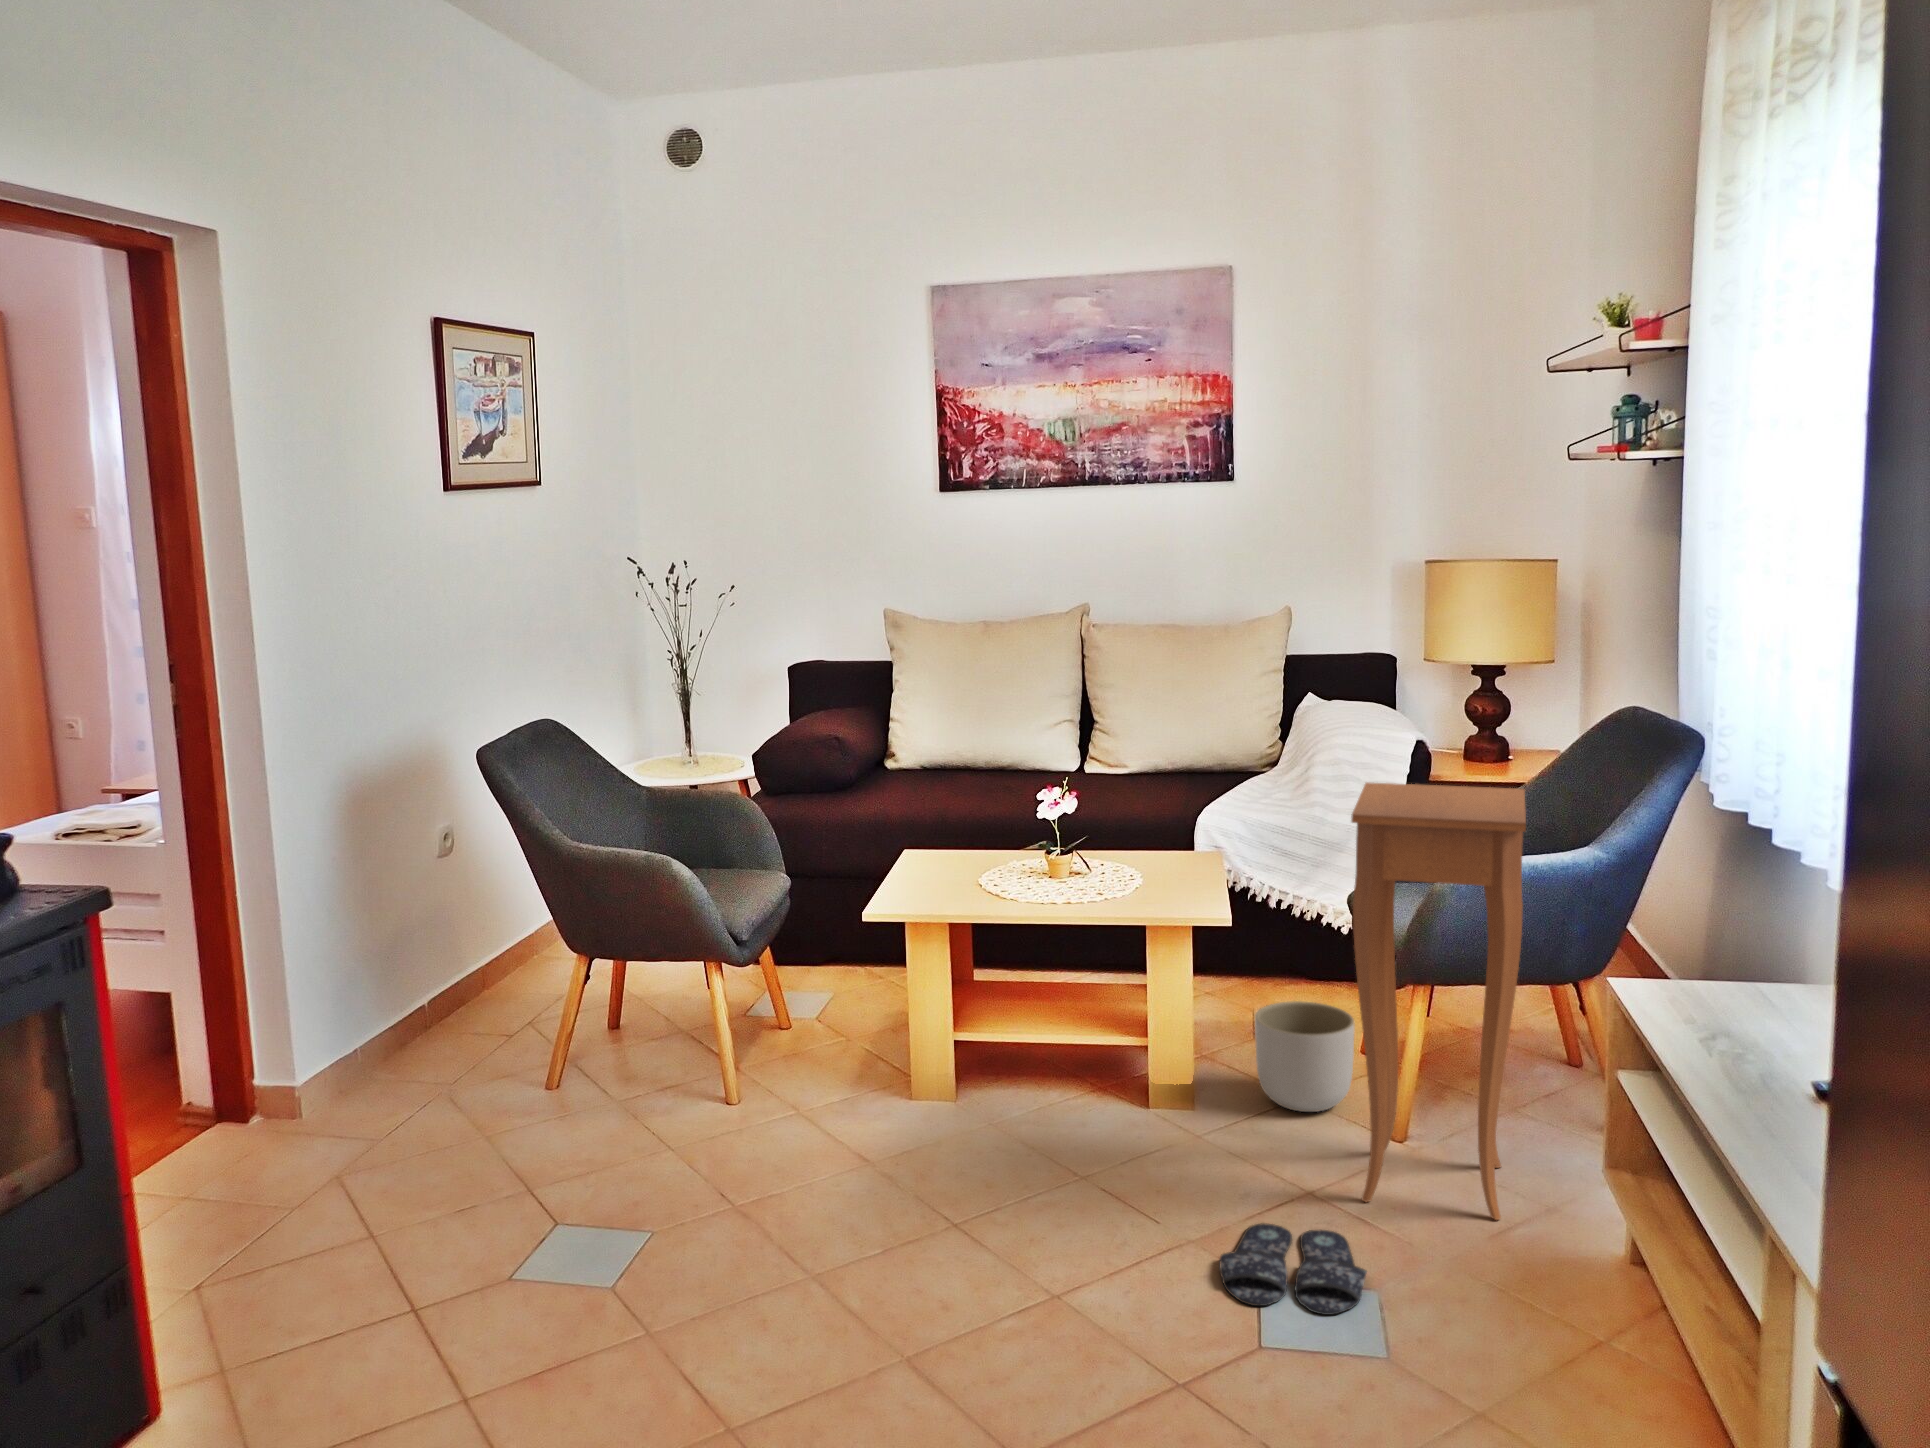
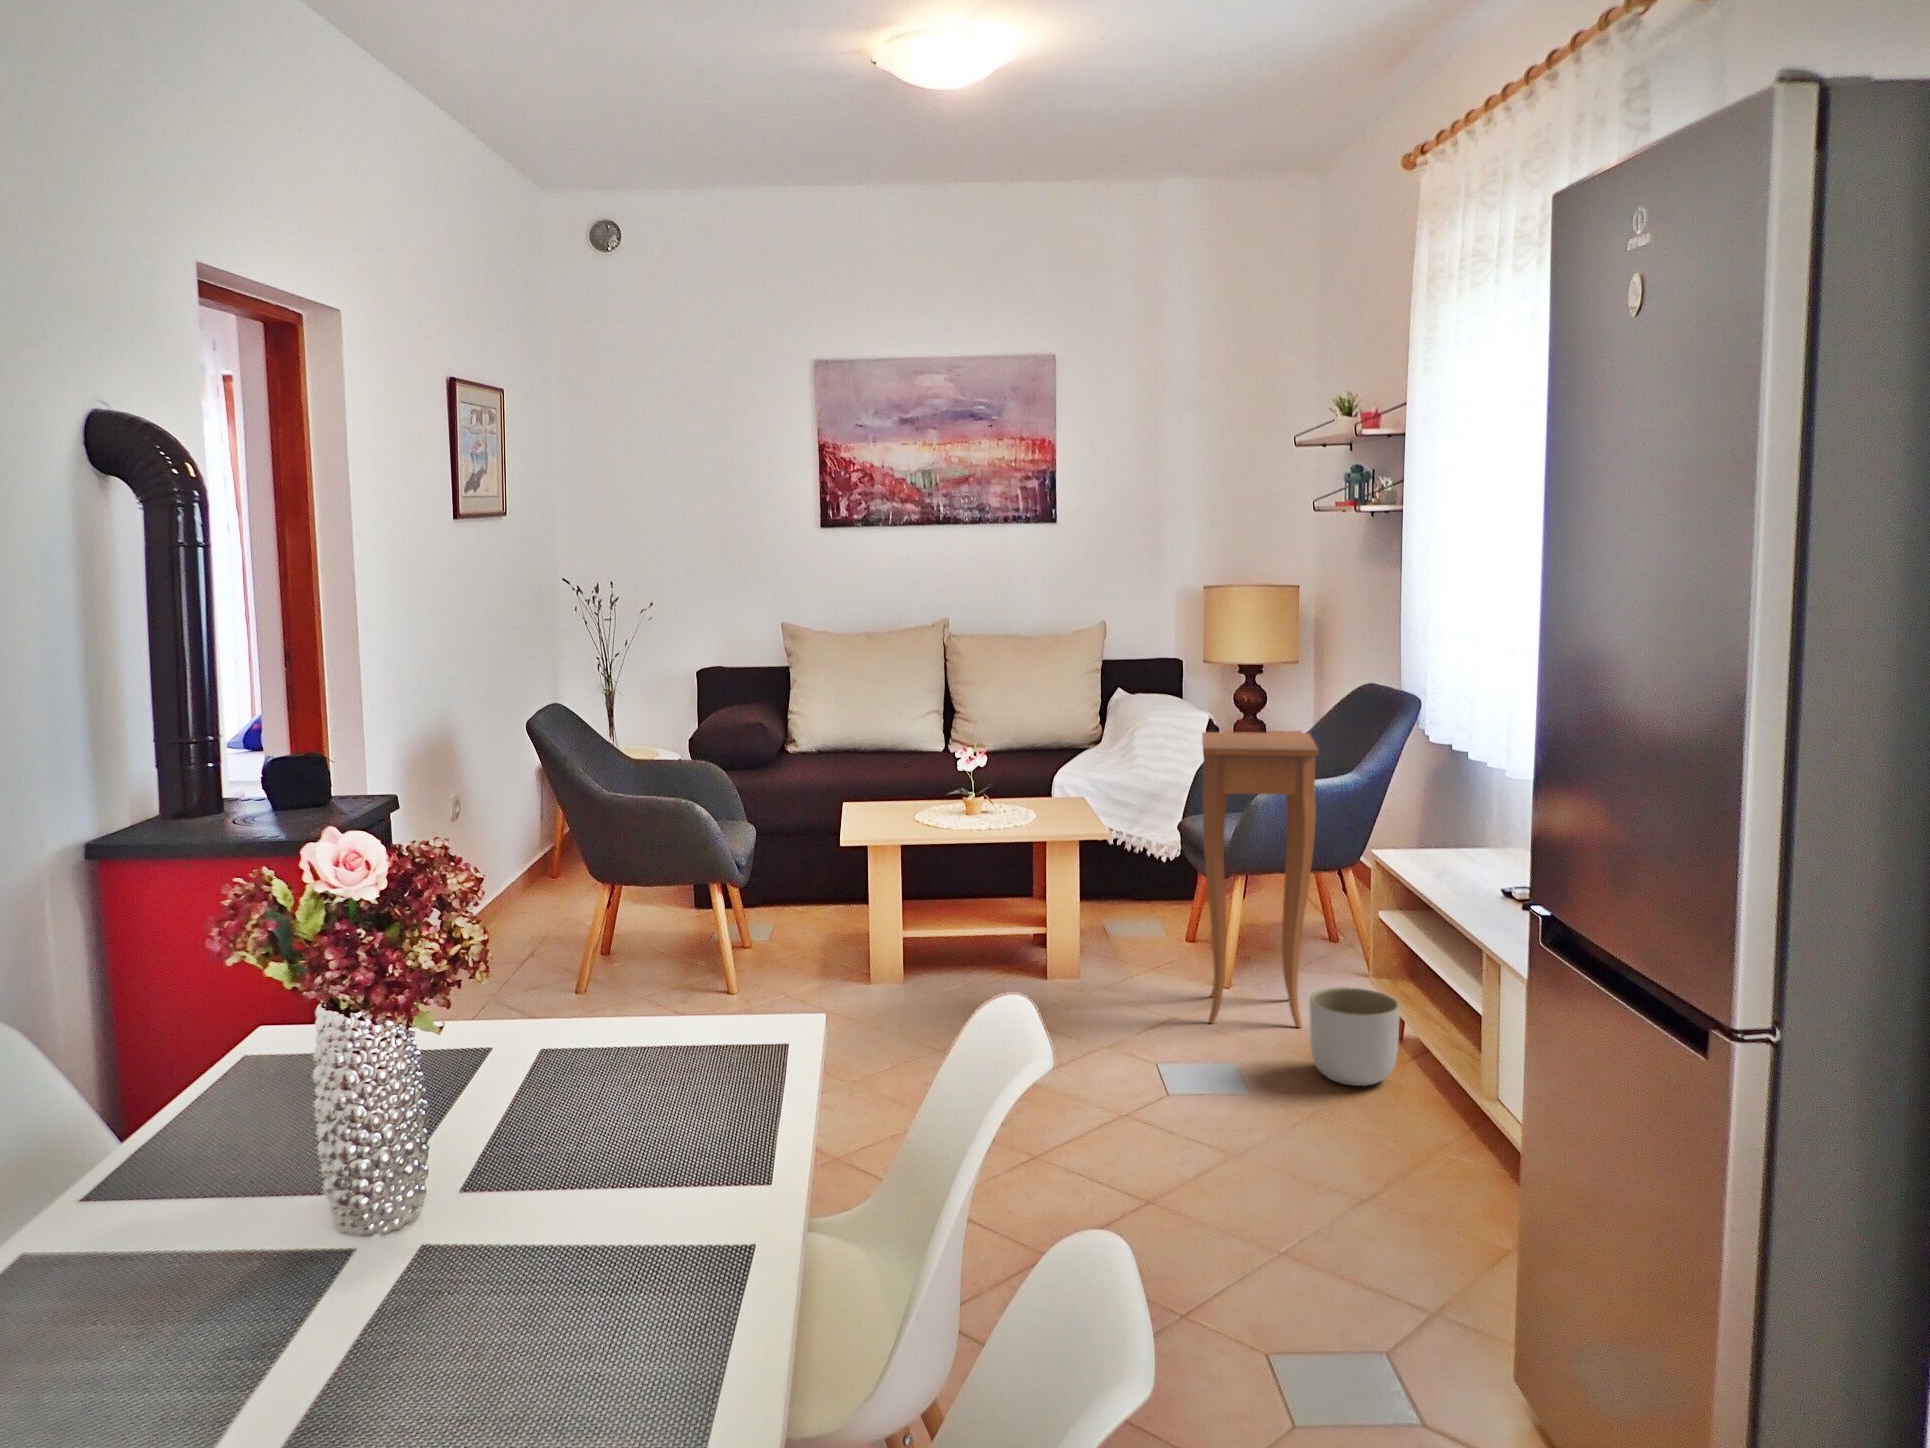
planter: present [1255,1001,1354,1112] -> present [1309,987,1400,1086]
slippers: present [1220,1223,1367,1315] -> none [1124,1038,1223,1082]

